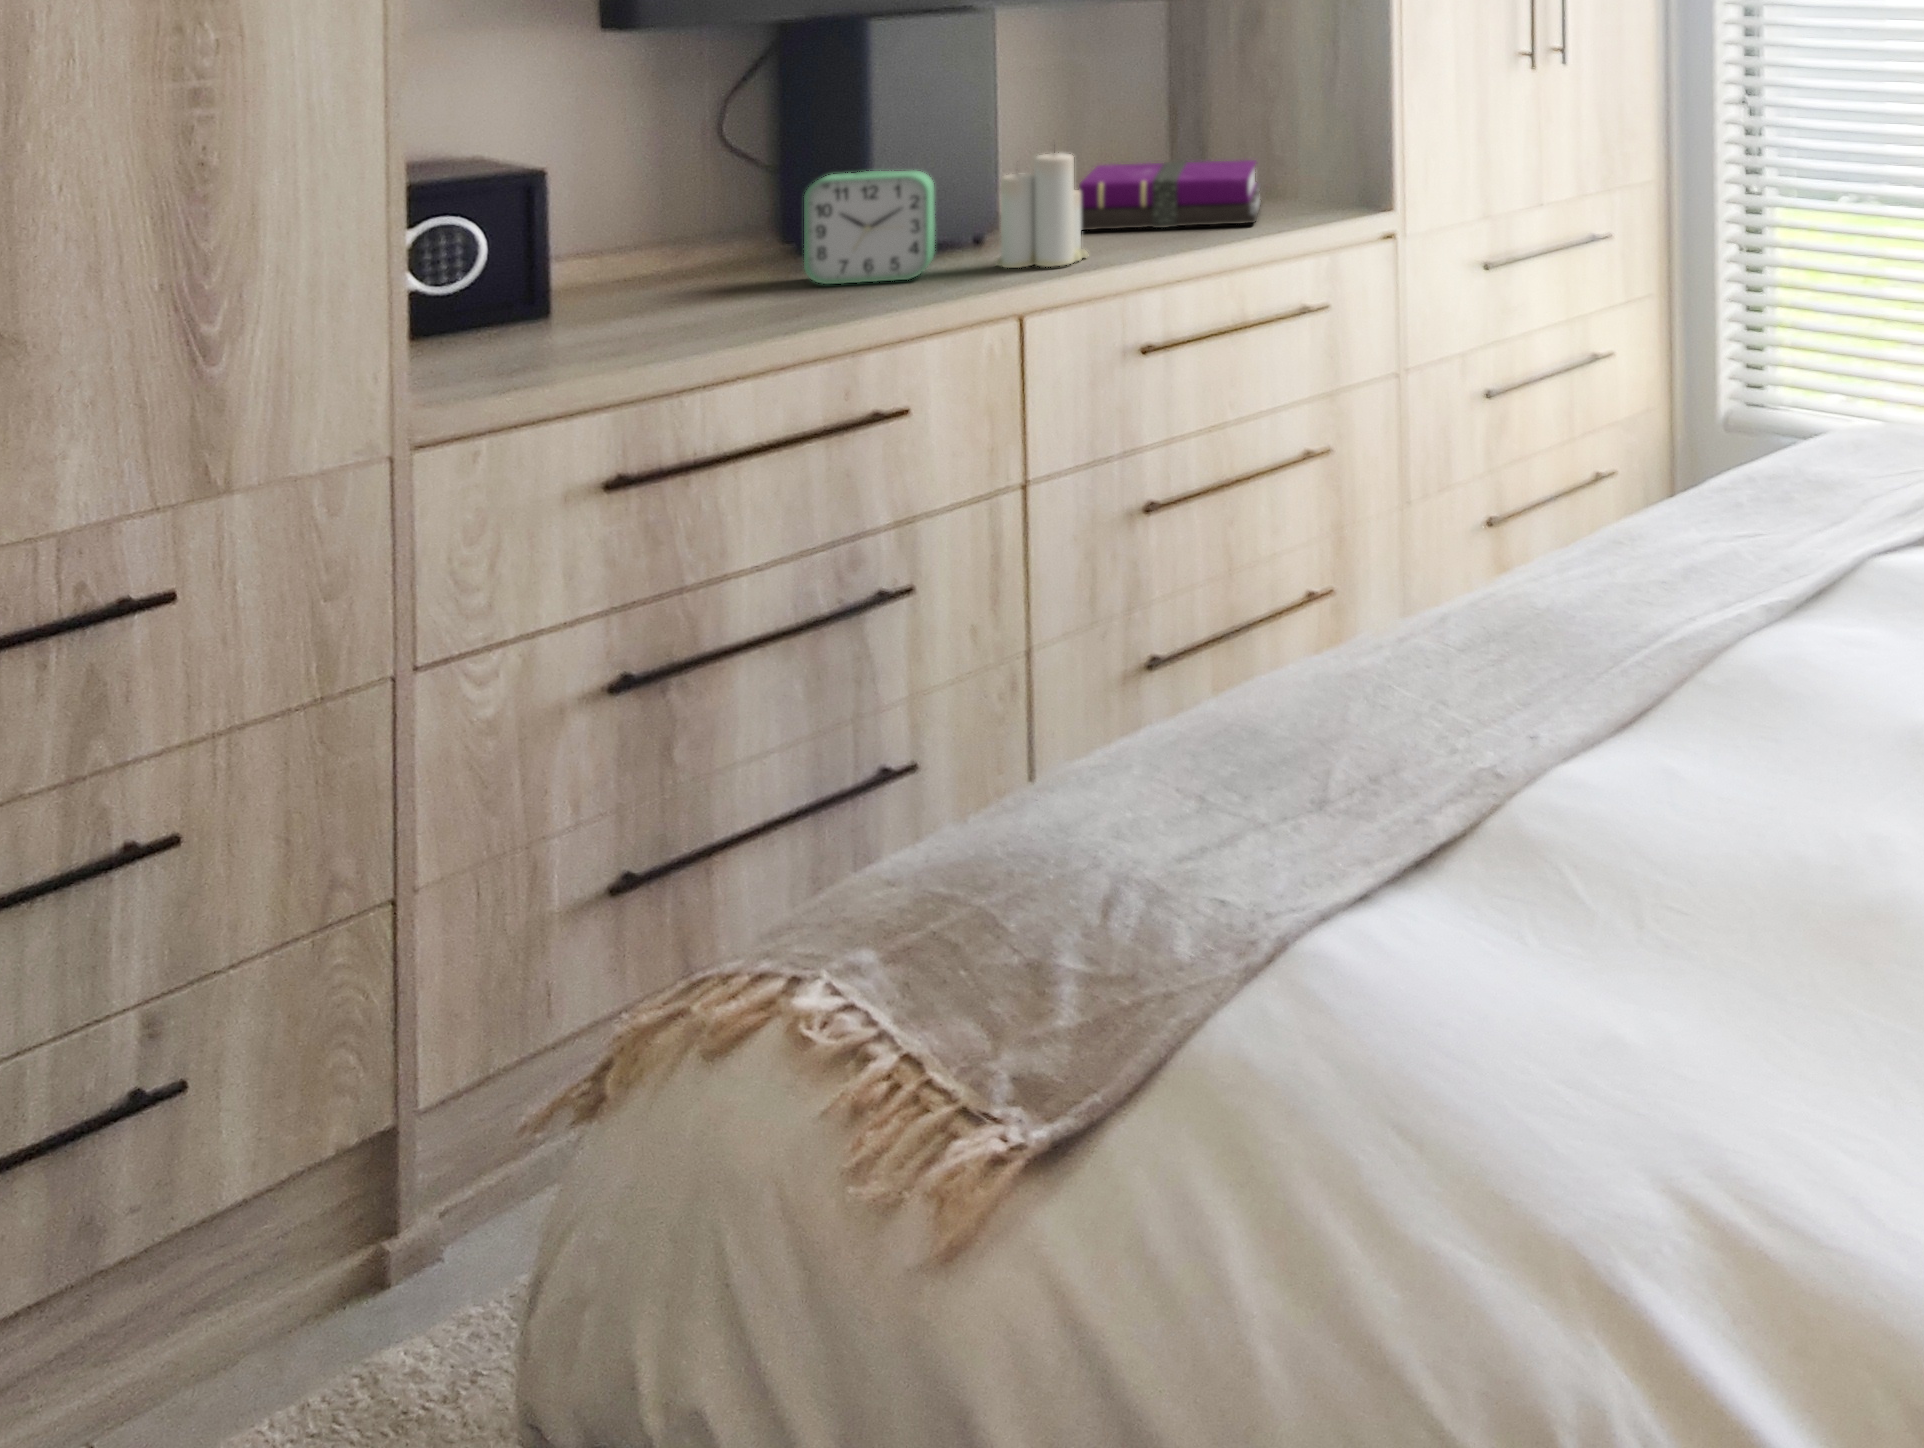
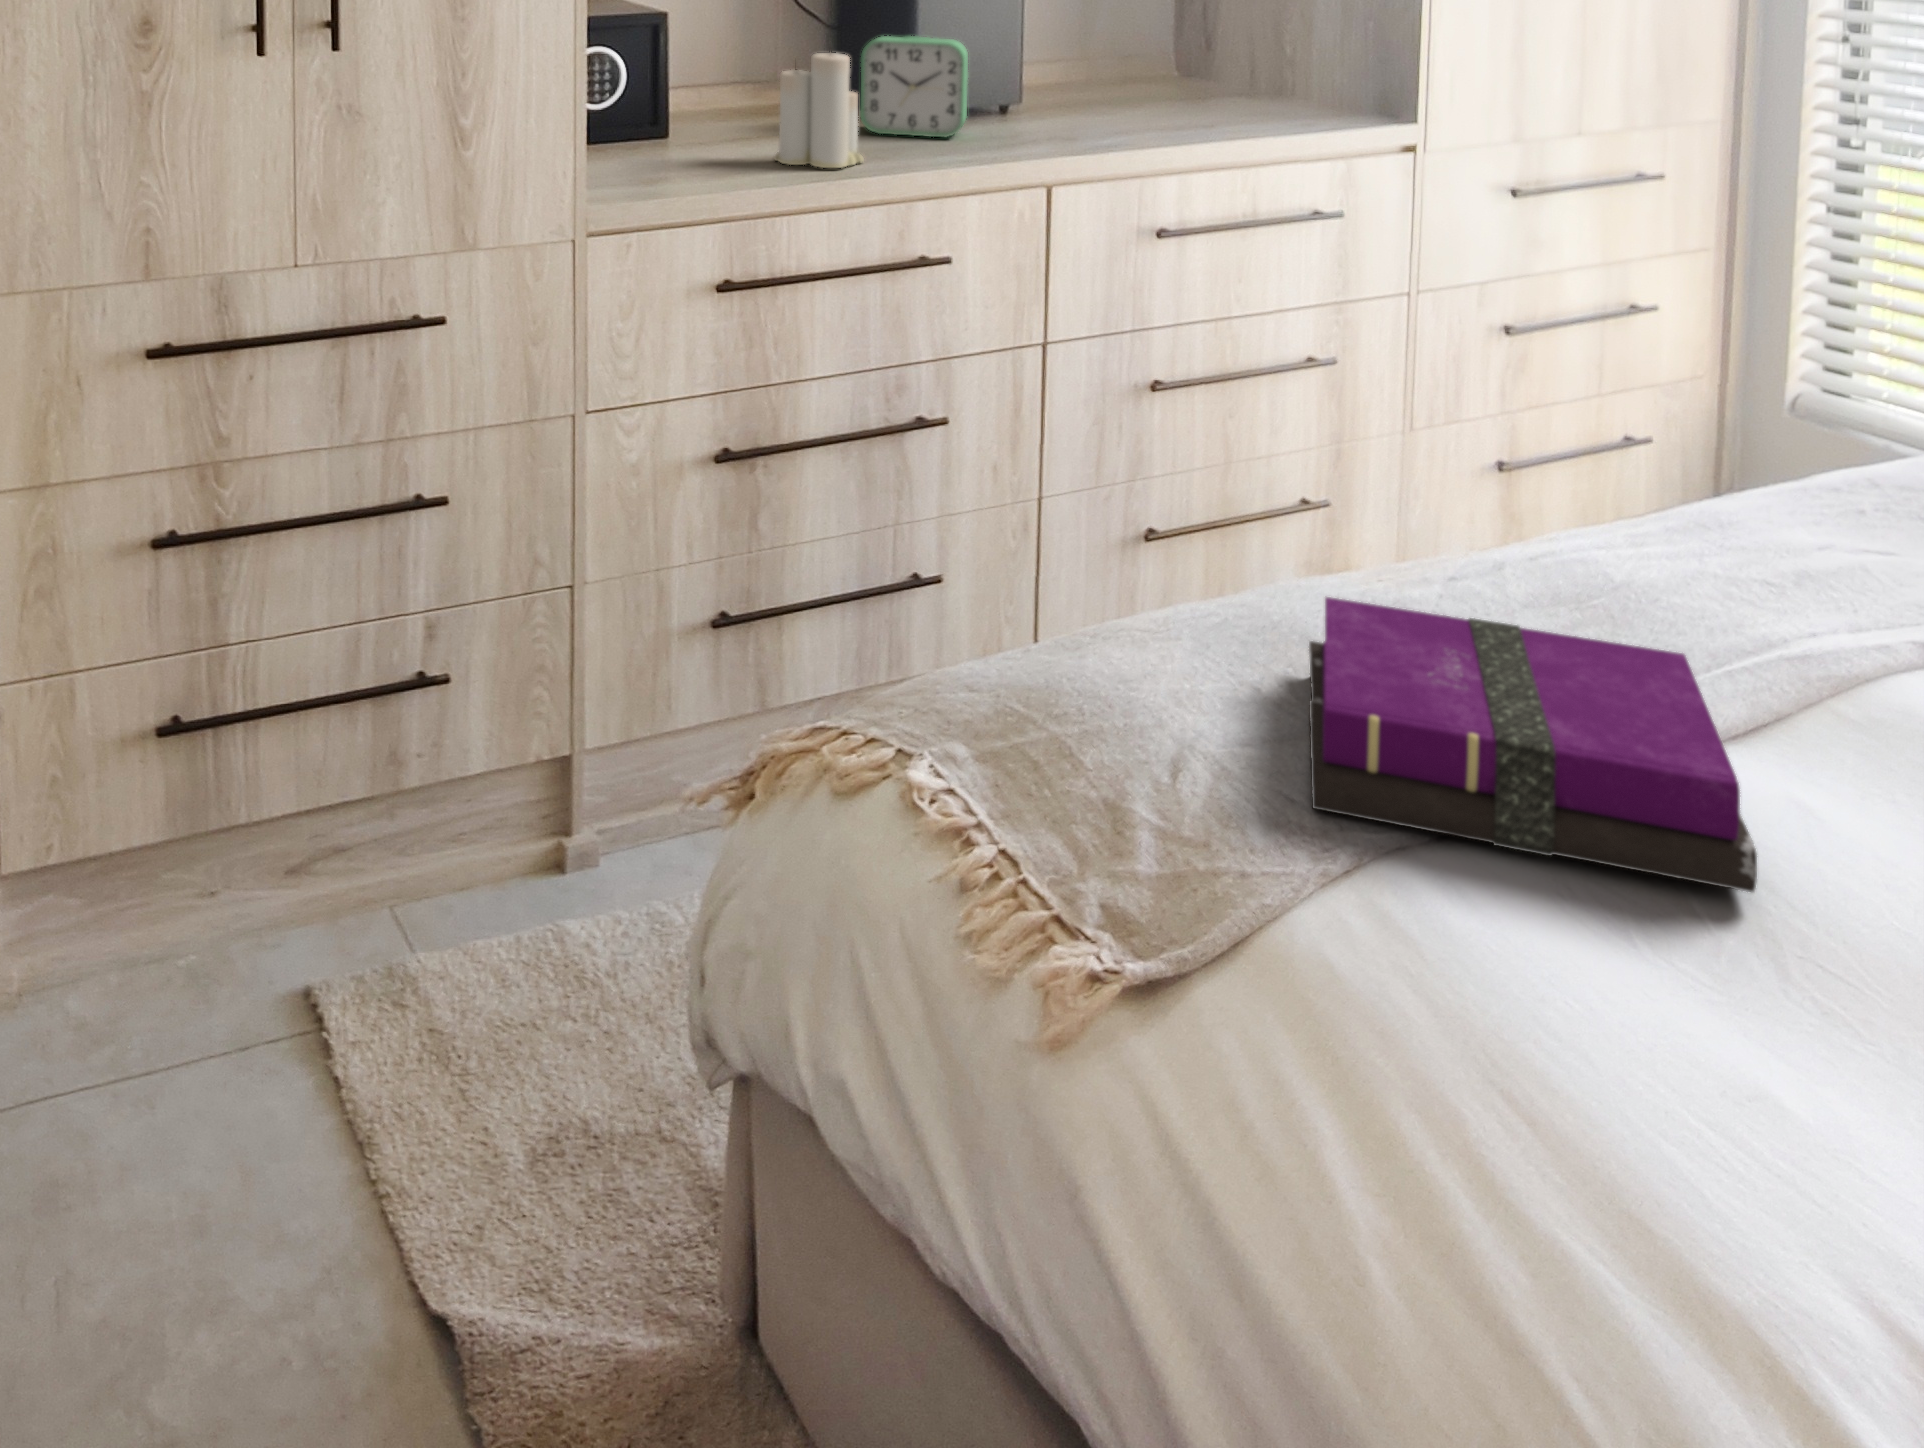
candle: present [996,153,1088,268] -> present [774,53,863,168]
notebook: present [1079,160,1261,230] -> present [1309,597,1757,892]

